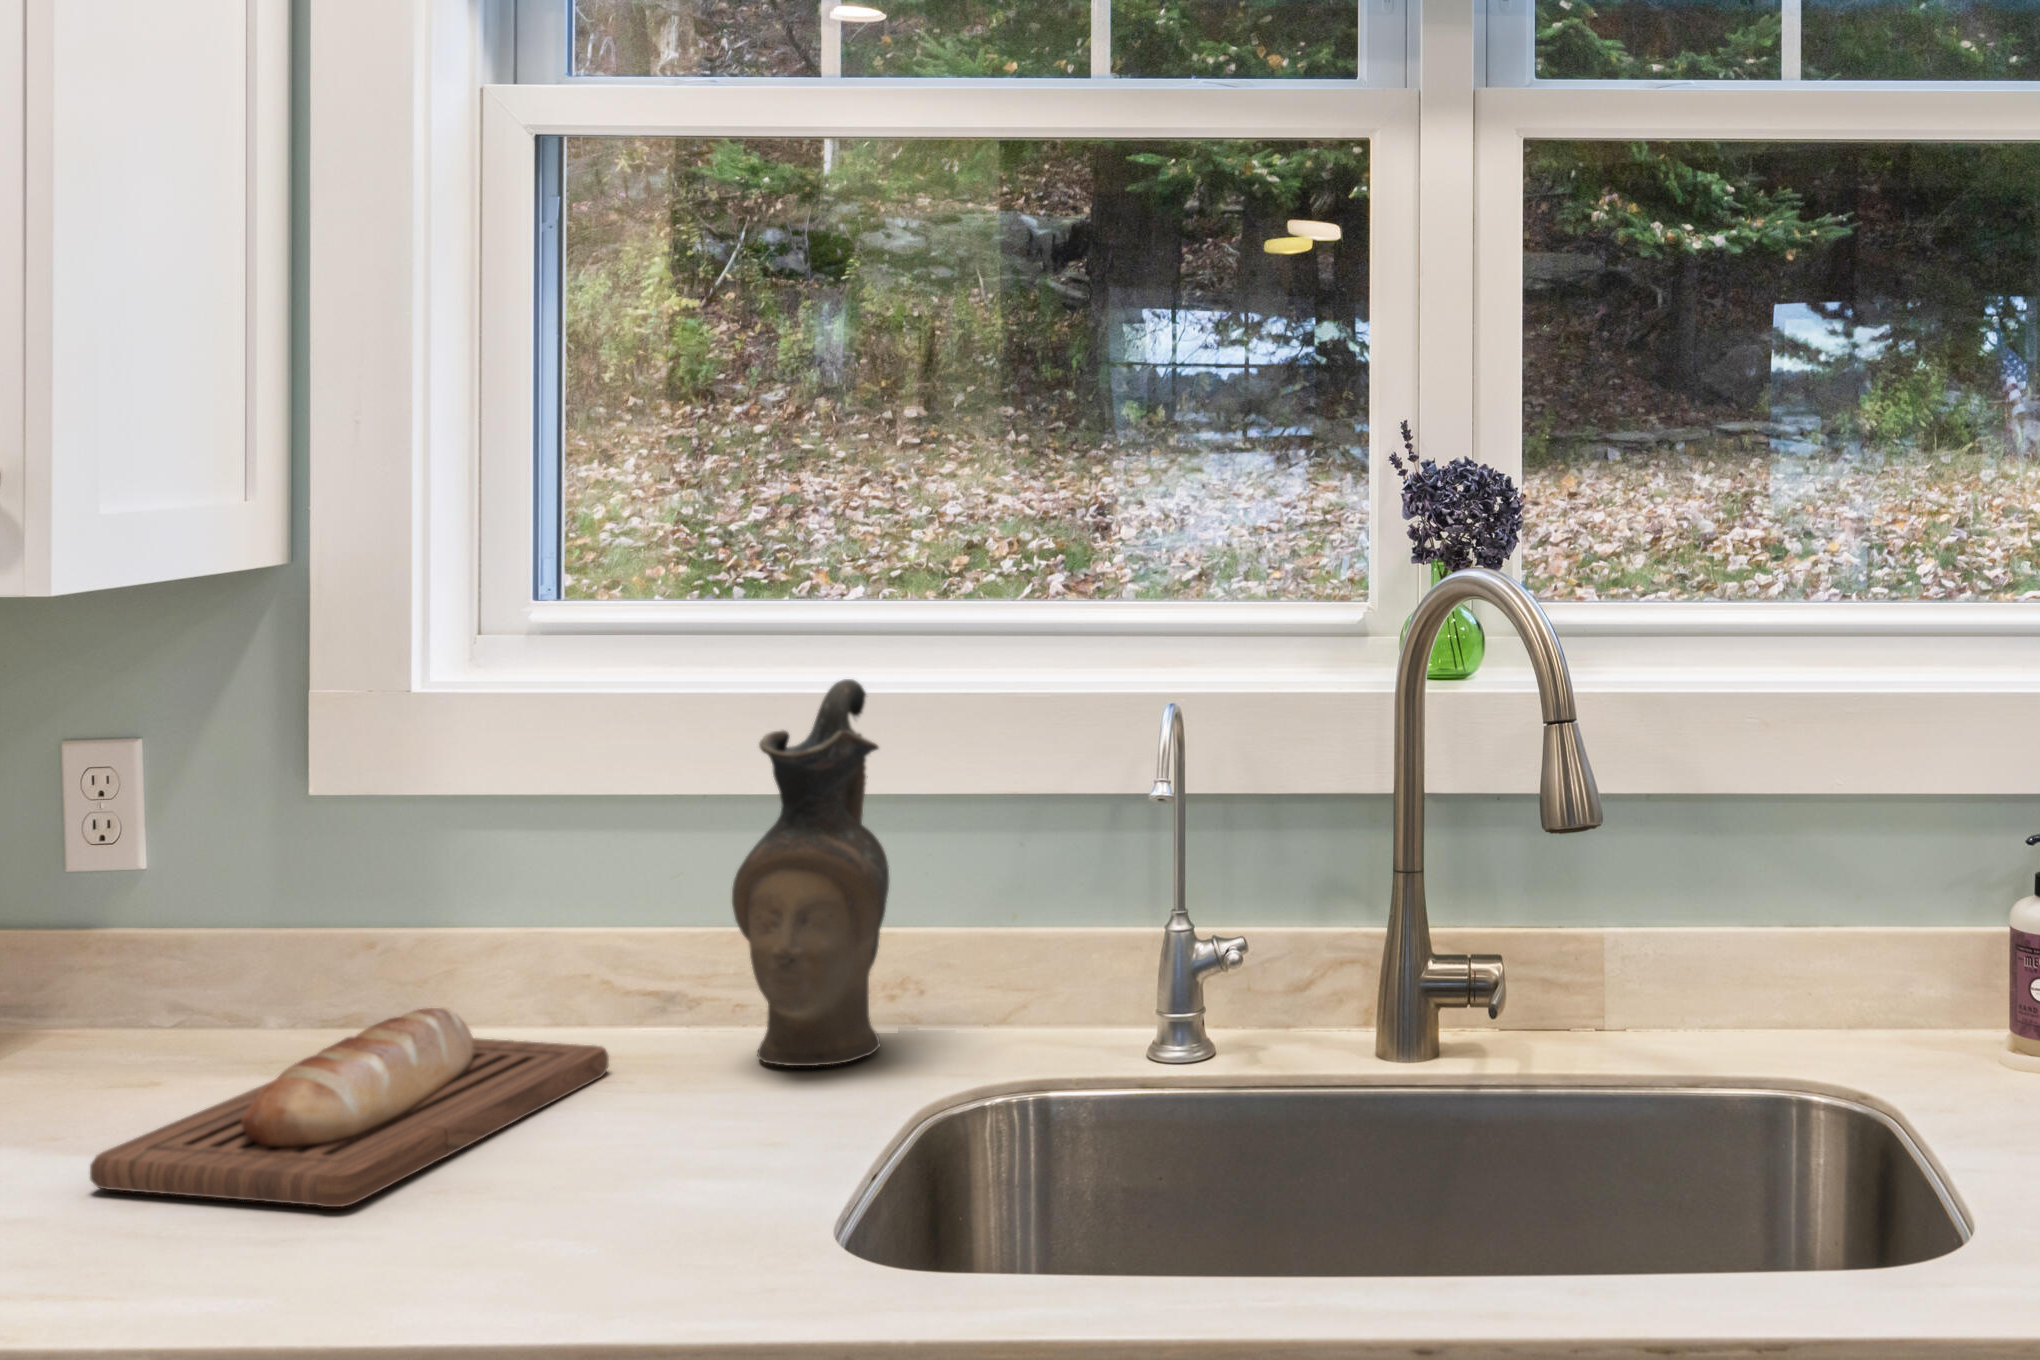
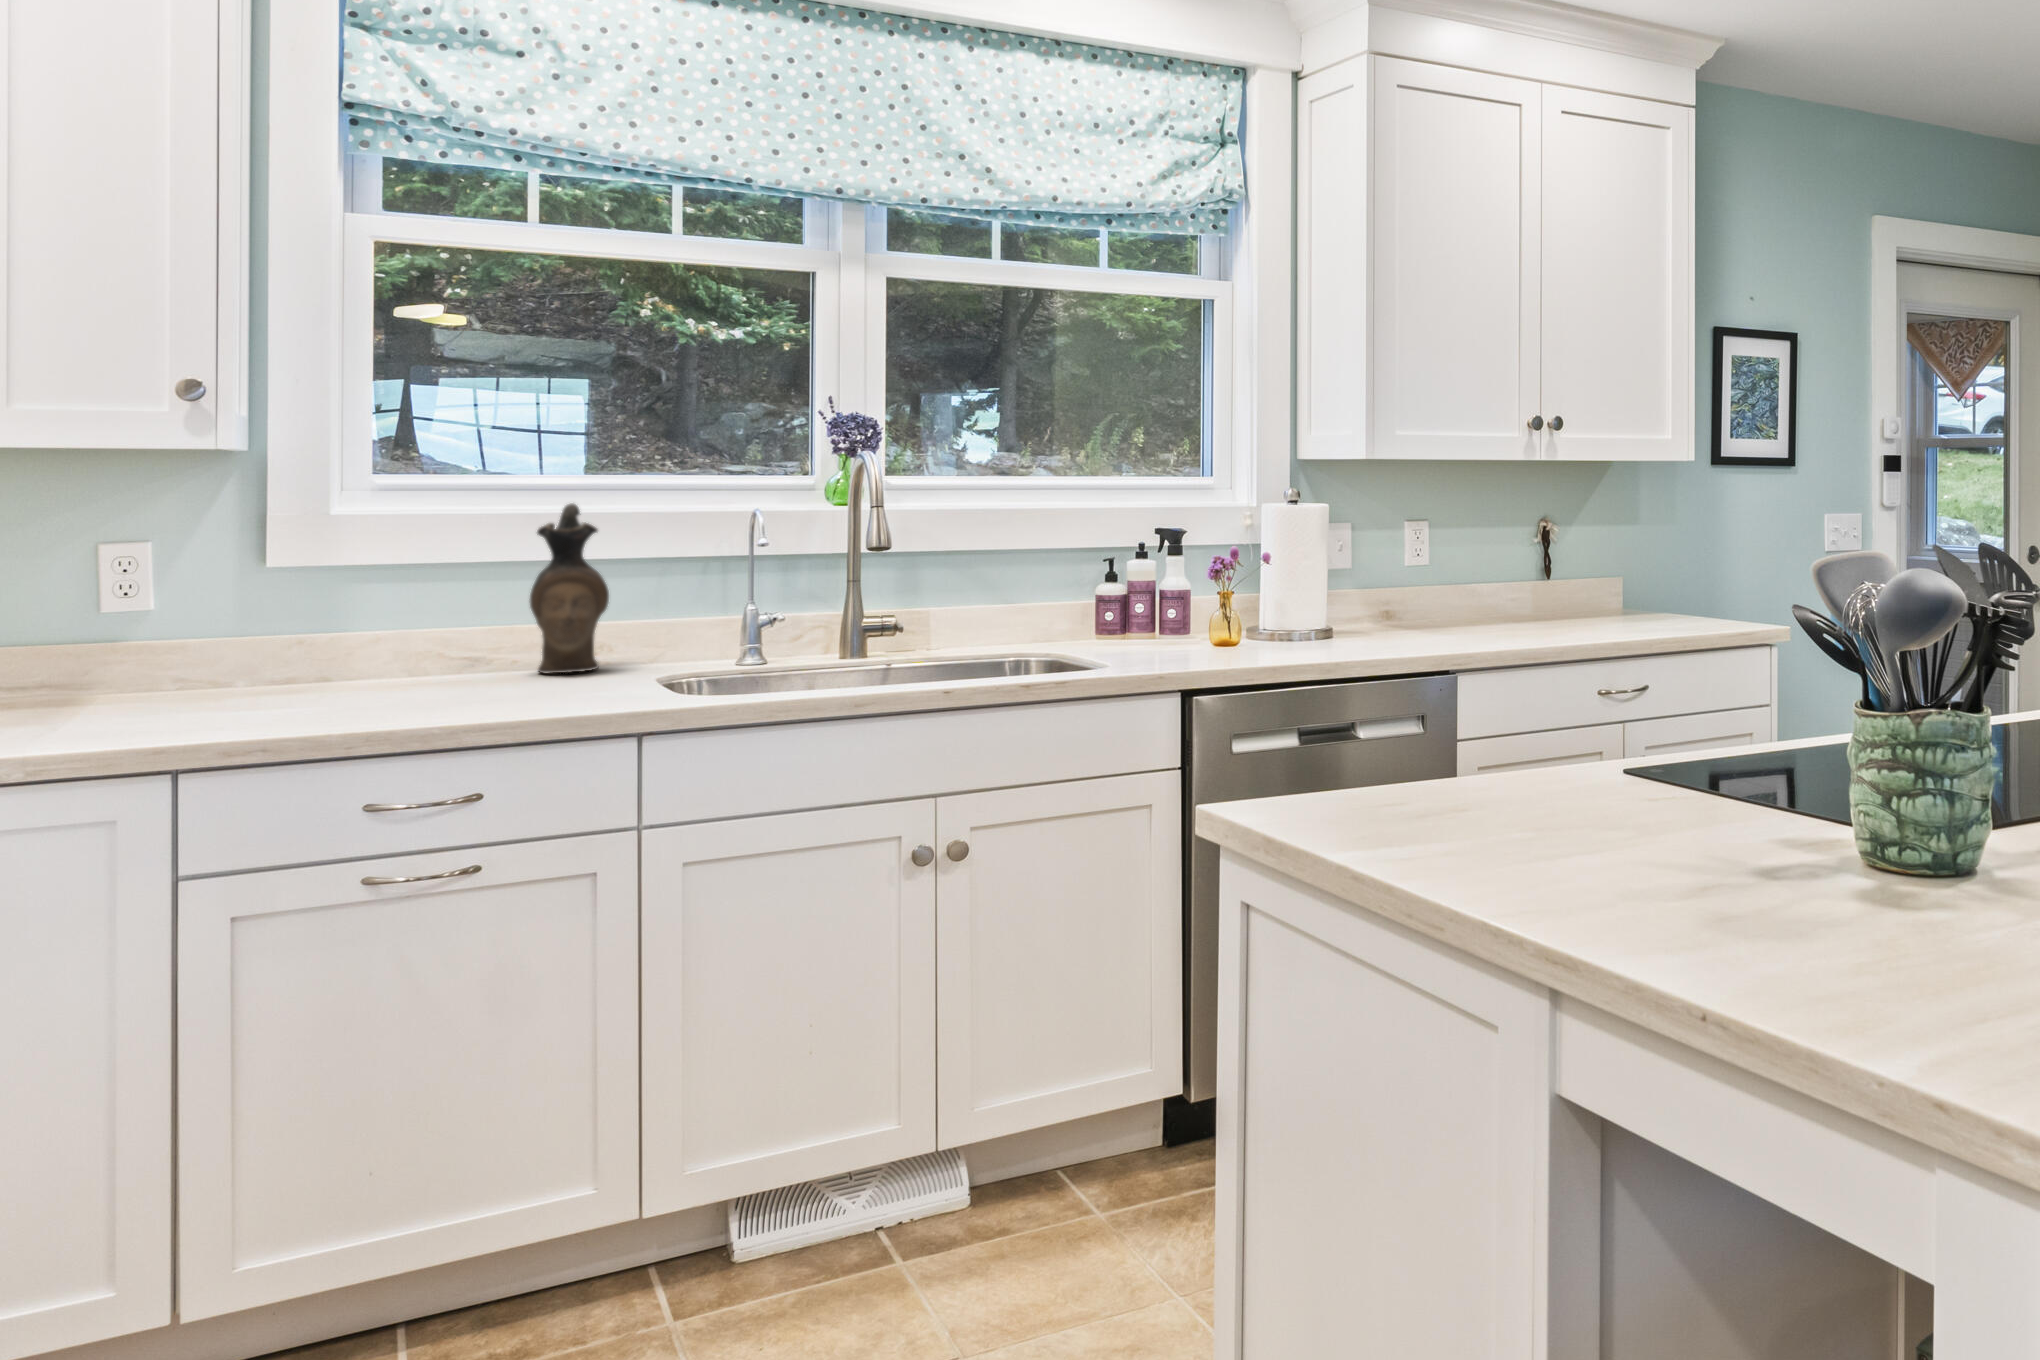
bread loaf: present [90,1007,609,1207] -> none [260,651,466,714]

